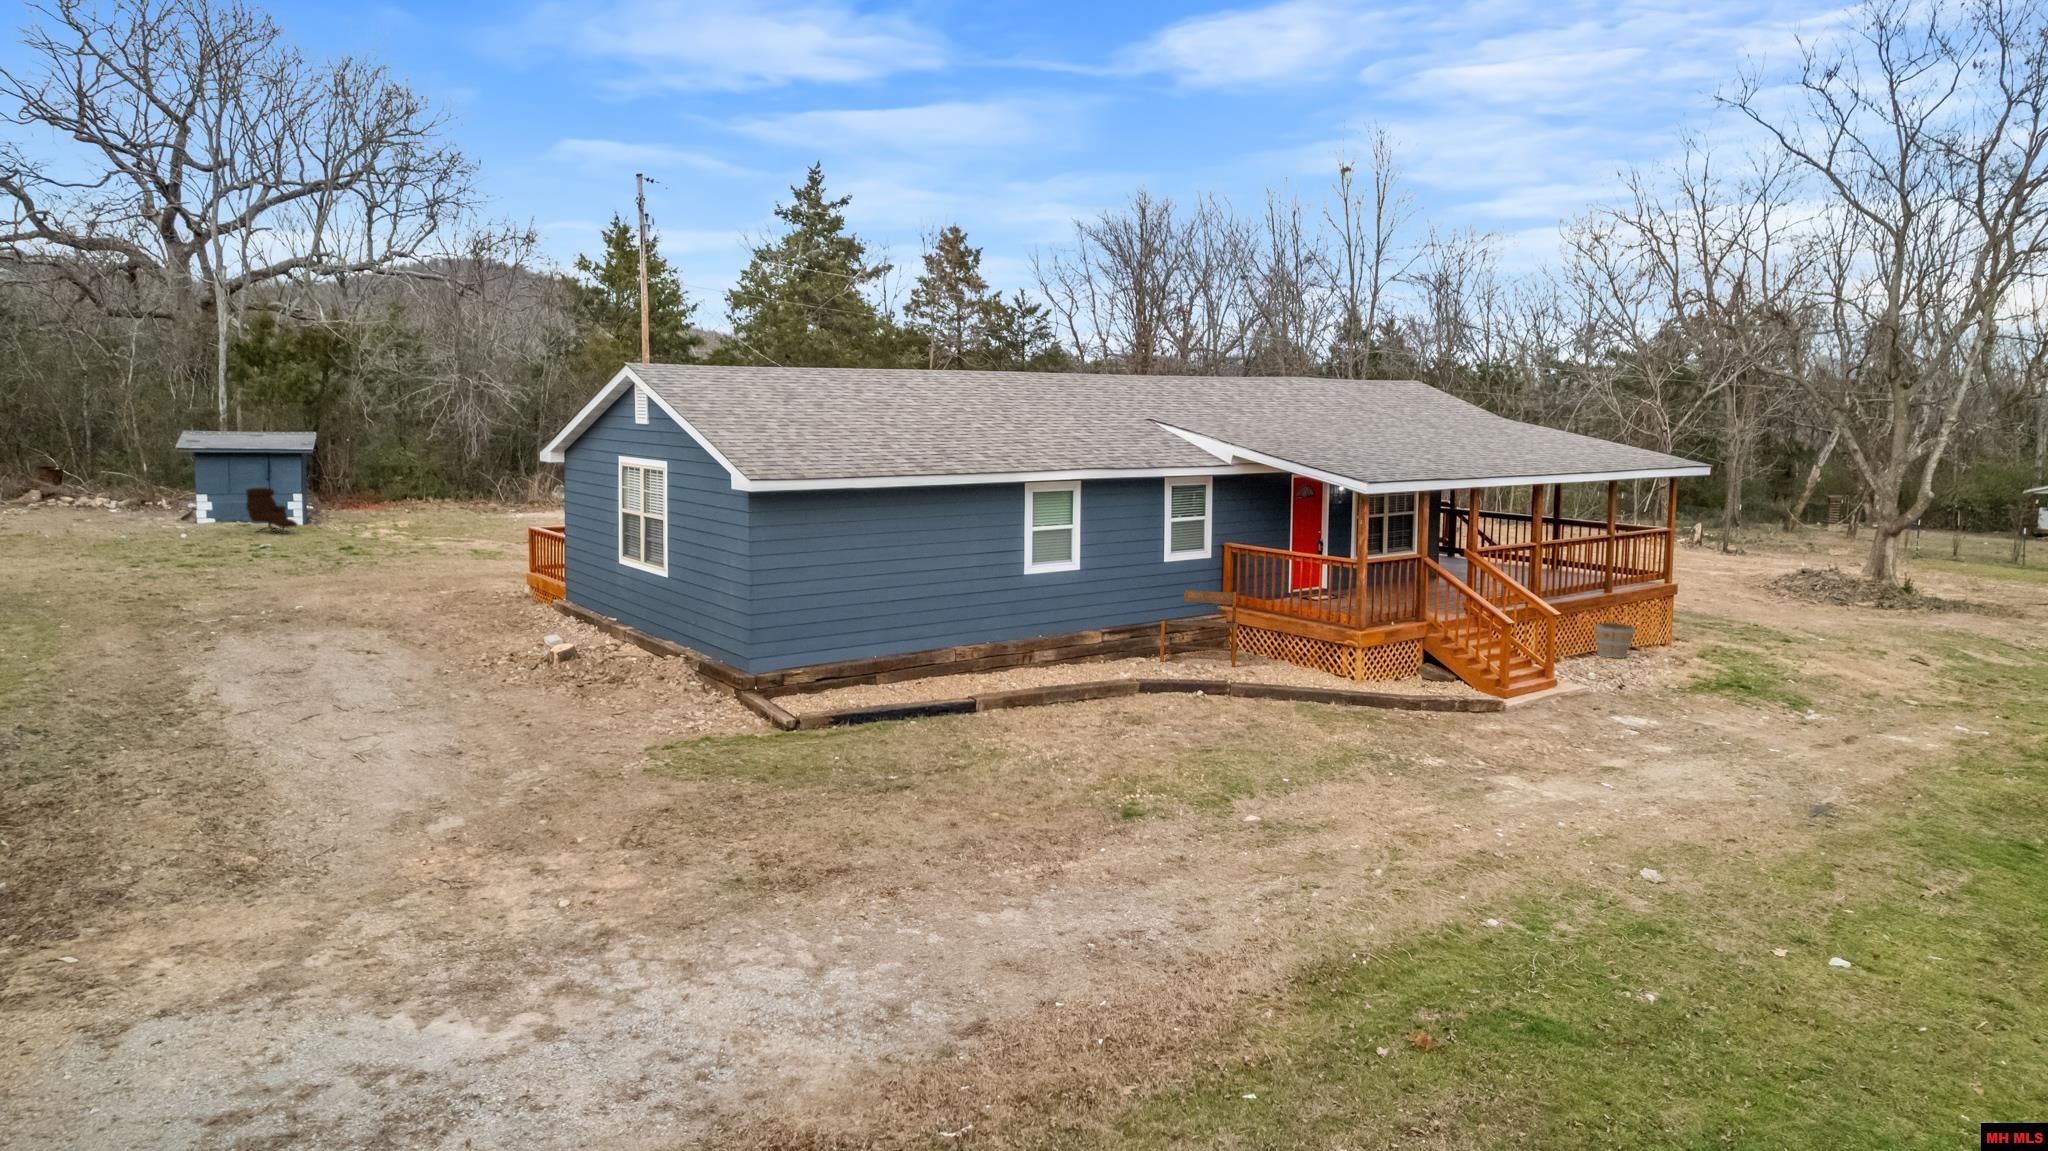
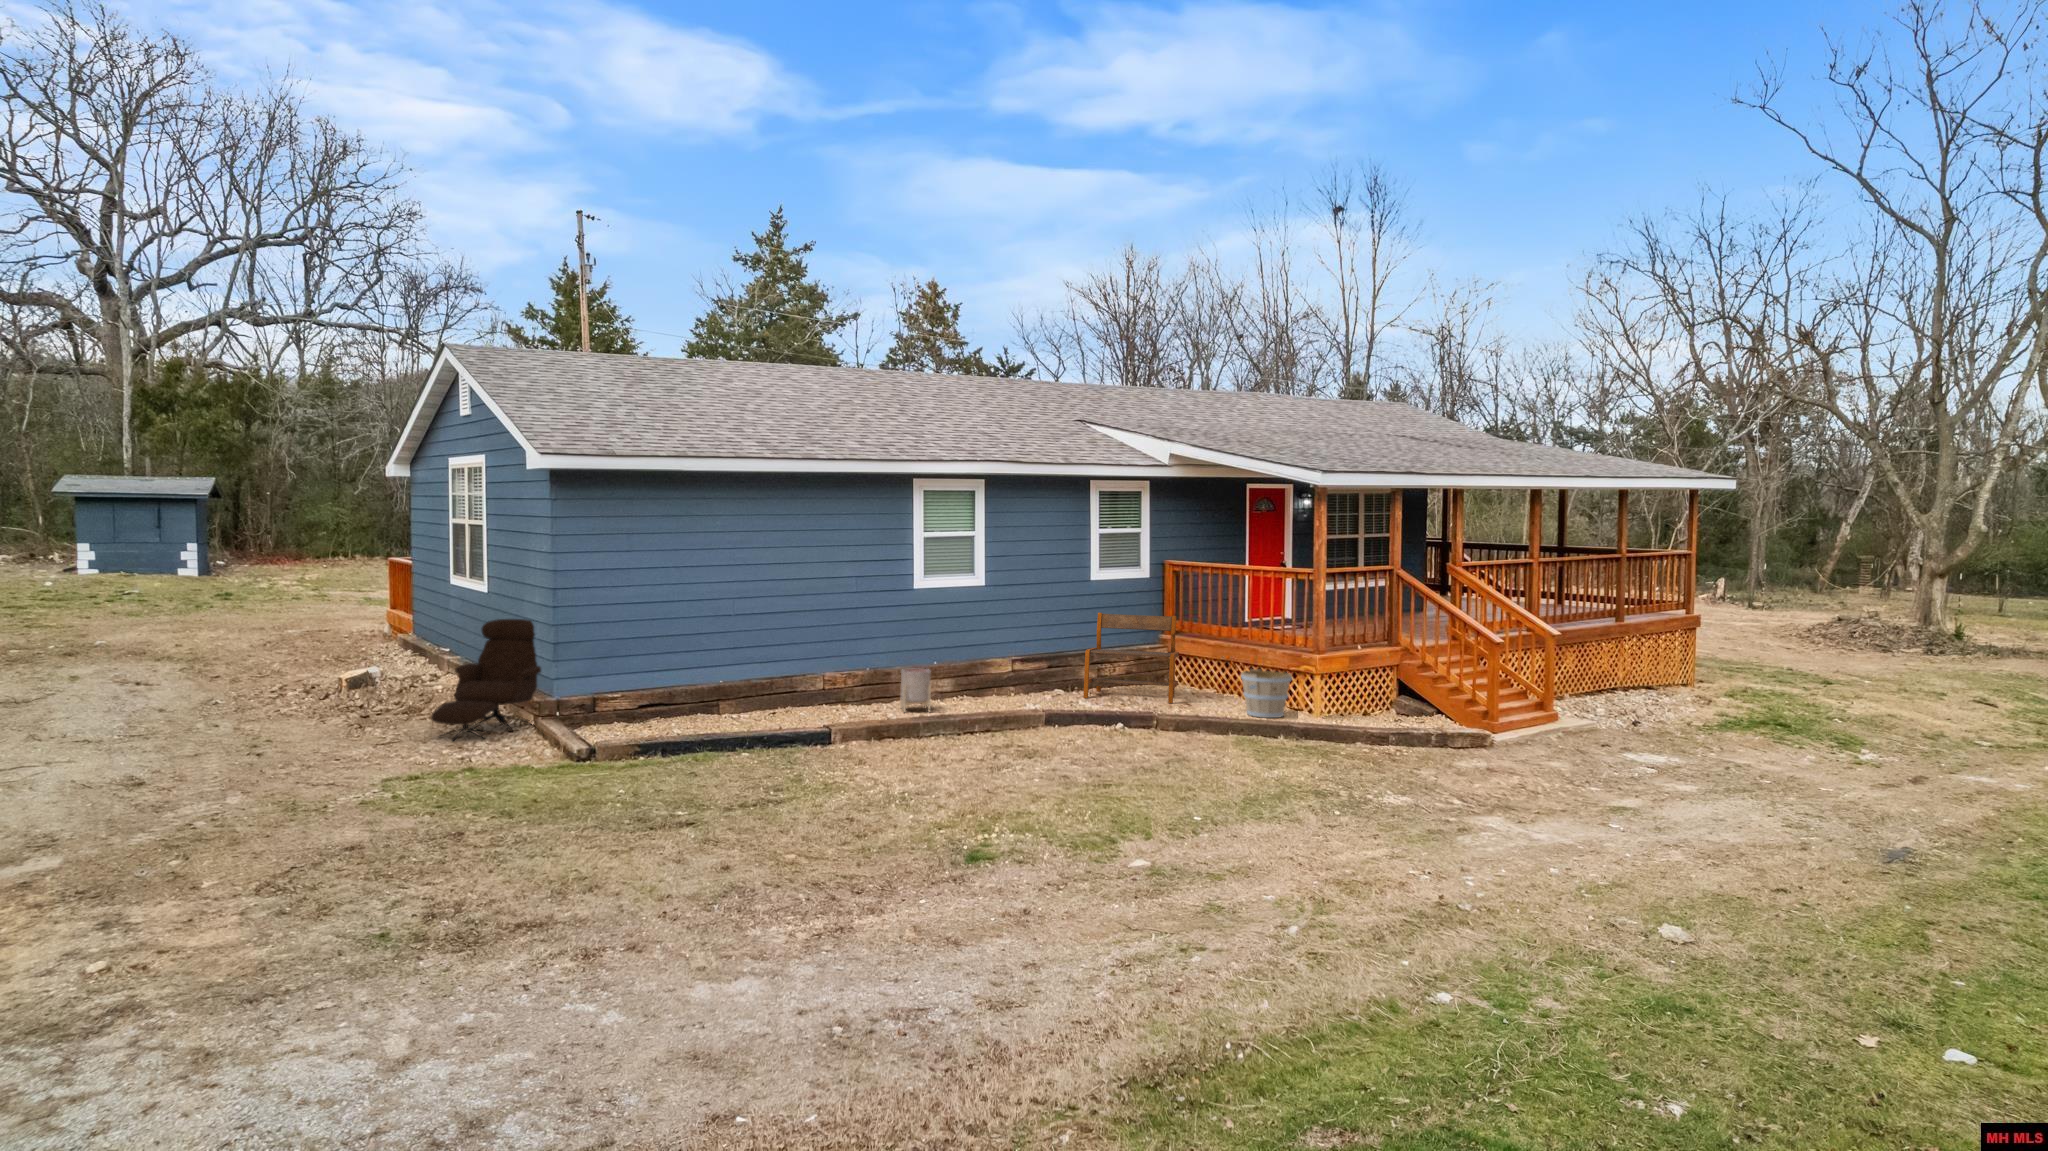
lounge chair: present [246,488,297,532] -> present [431,619,541,741]
wooden bucket: present [1594,622,1636,659] -> present [1241,669,1292,718]
planter: none [1014,642,1041,679] -> present [900,668,931,712]

